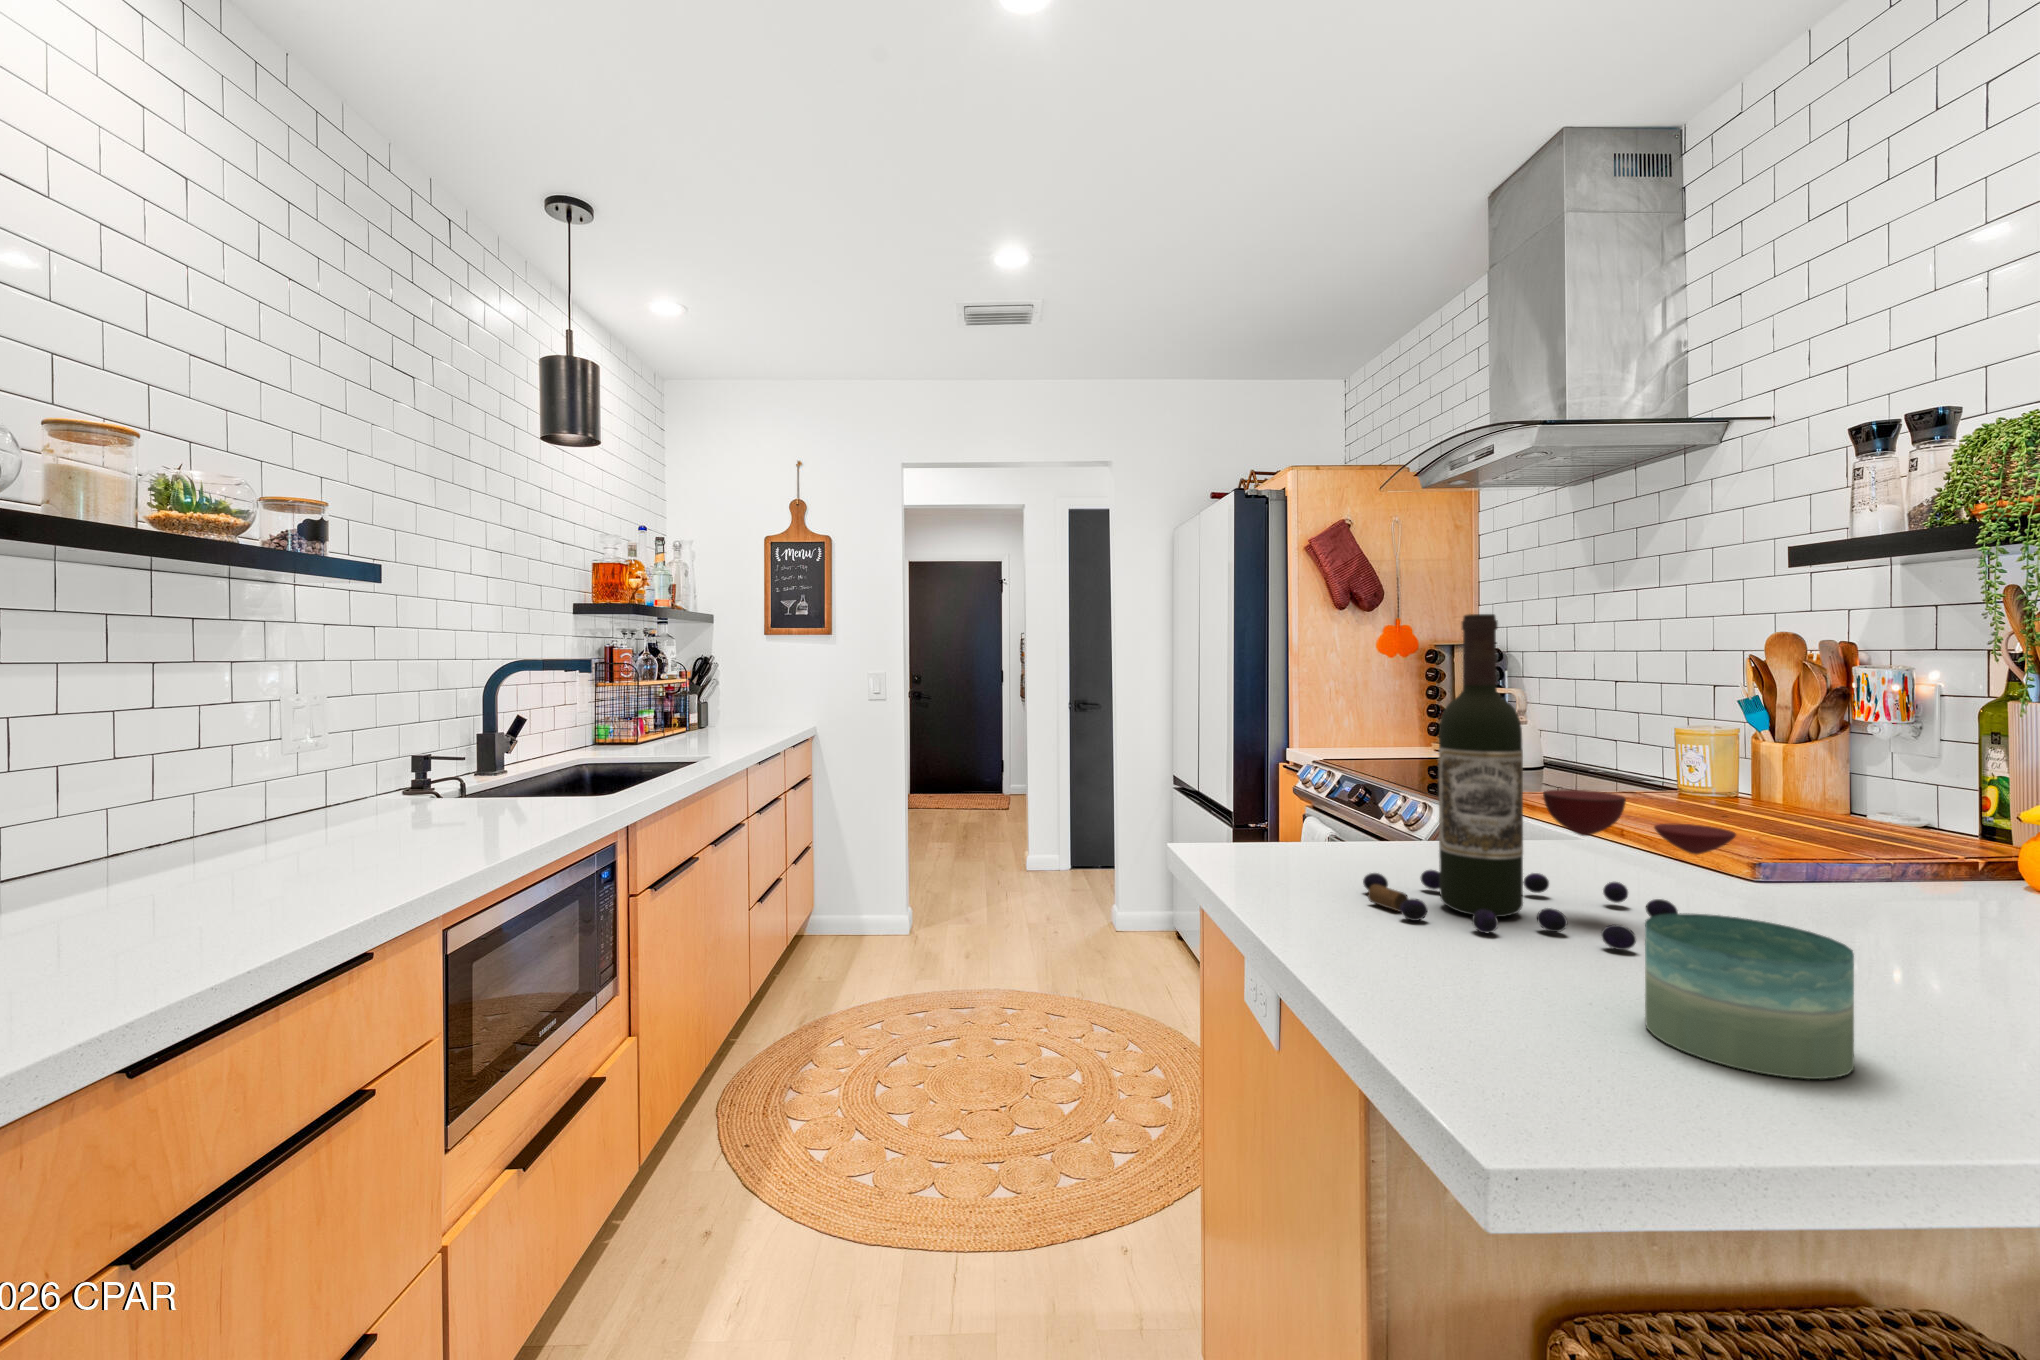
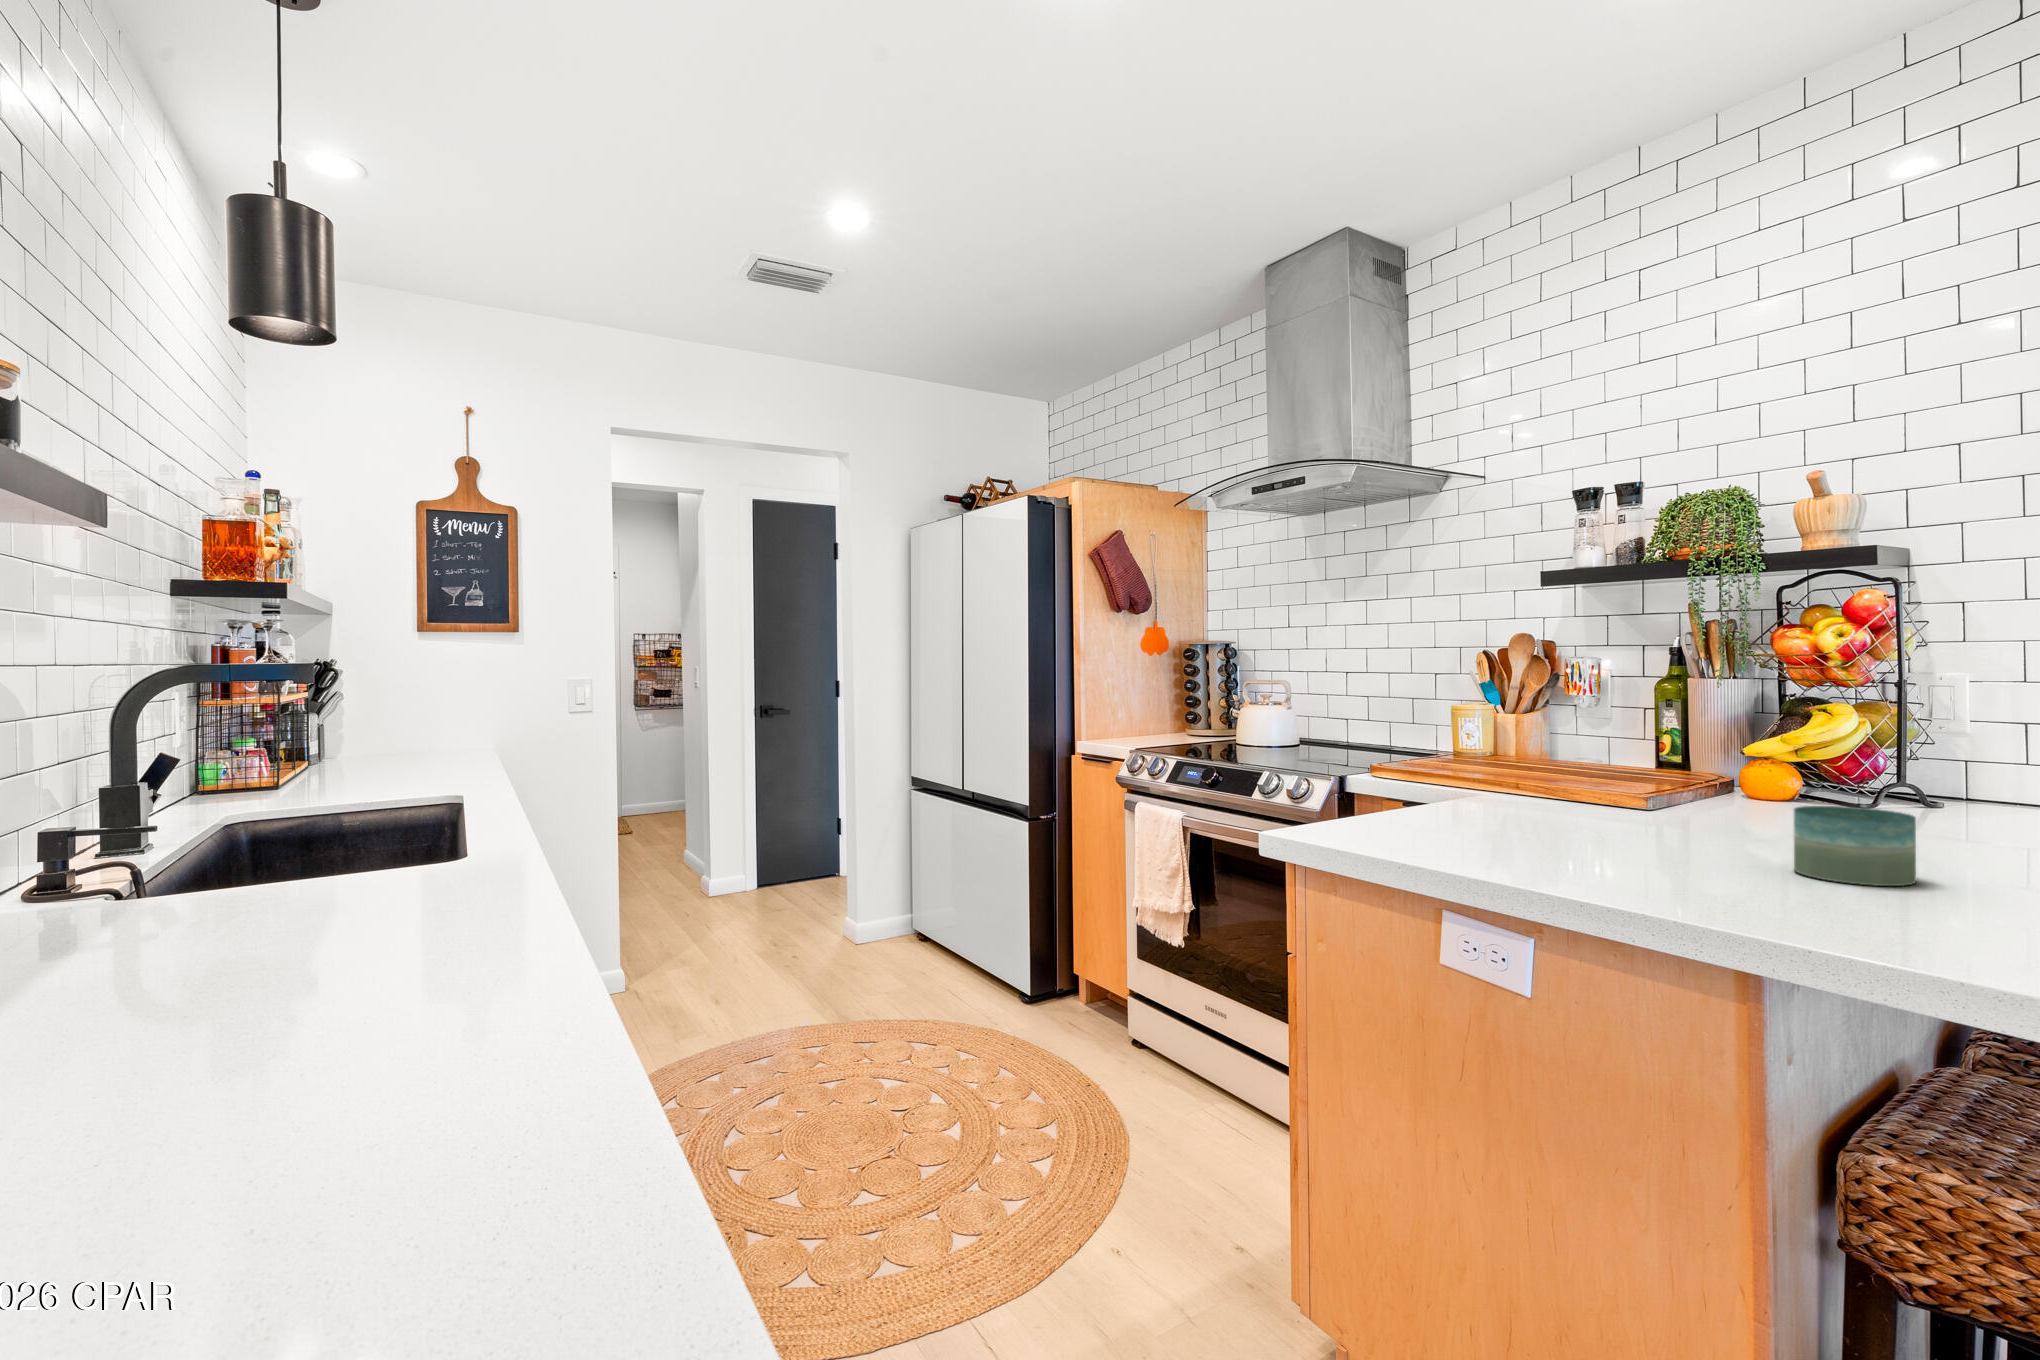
wine bottle: present [1363,614,1736,950] -> none [1481,620,1737,847]

